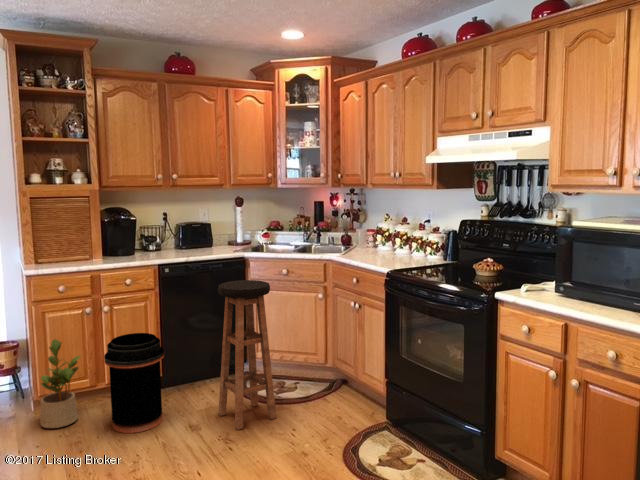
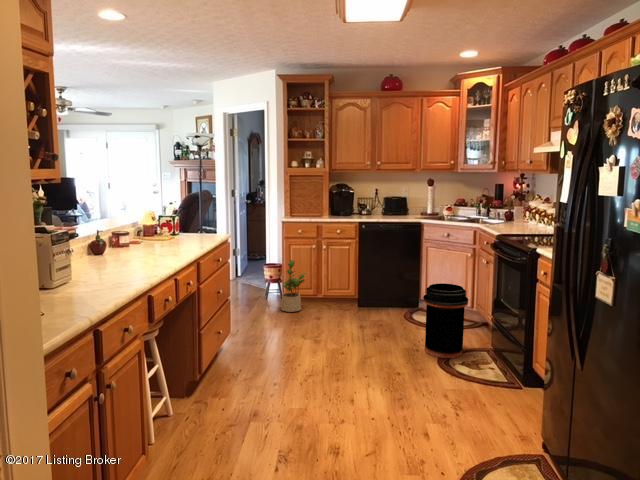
bar stool: present [218,280,276,430] -> none [379,235,416,332]
trash can: present [104,333,164,433] -> present [424,283,468,358]

